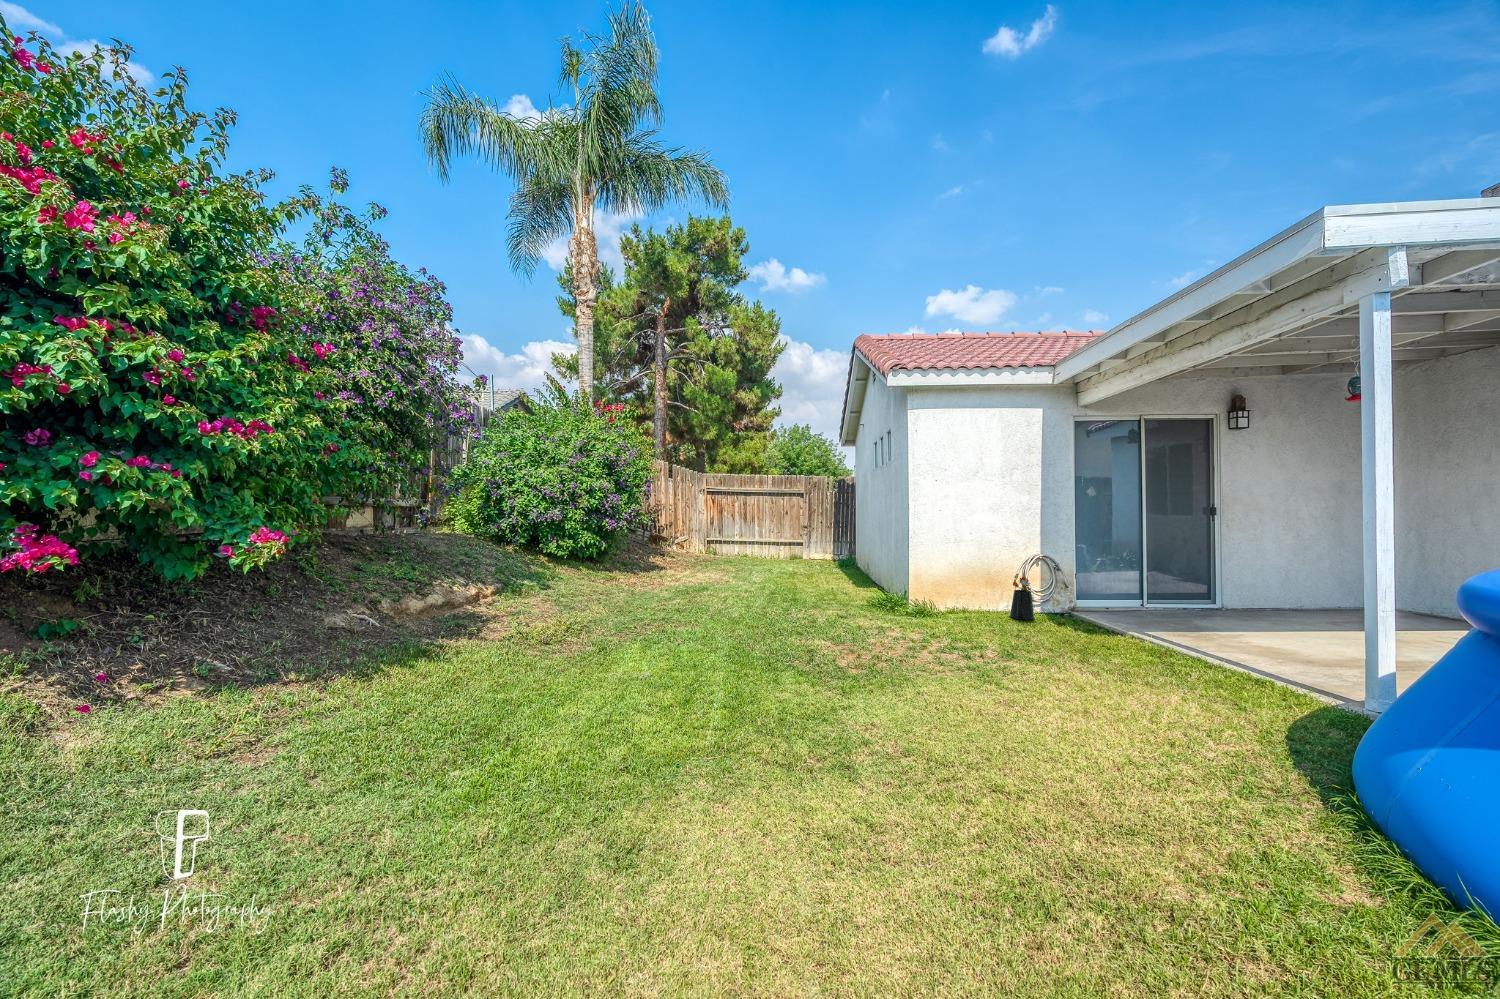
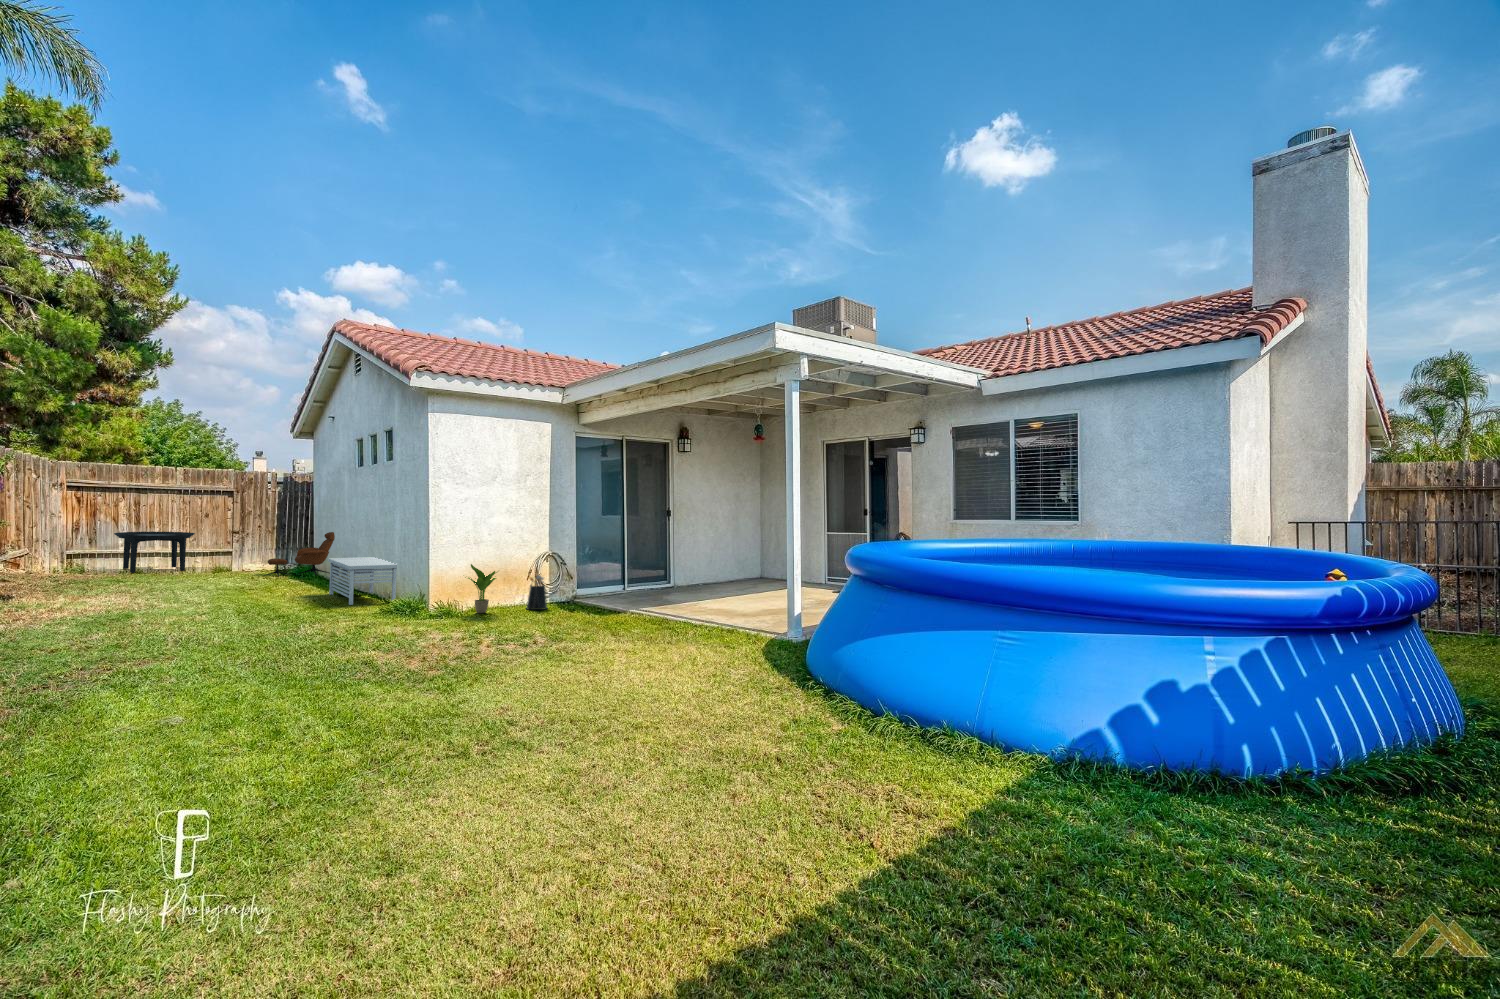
round table: none [730,525,776,555] -> present [114,532,195,573]
lounge chair: none [812,528,863,565] -> present [264,532,335,576]
storage bench: none [841,550,891,595] -> present [328,557,397,605]
potted plant: none [937,563,981,616] -> present [465,564,497,613]

